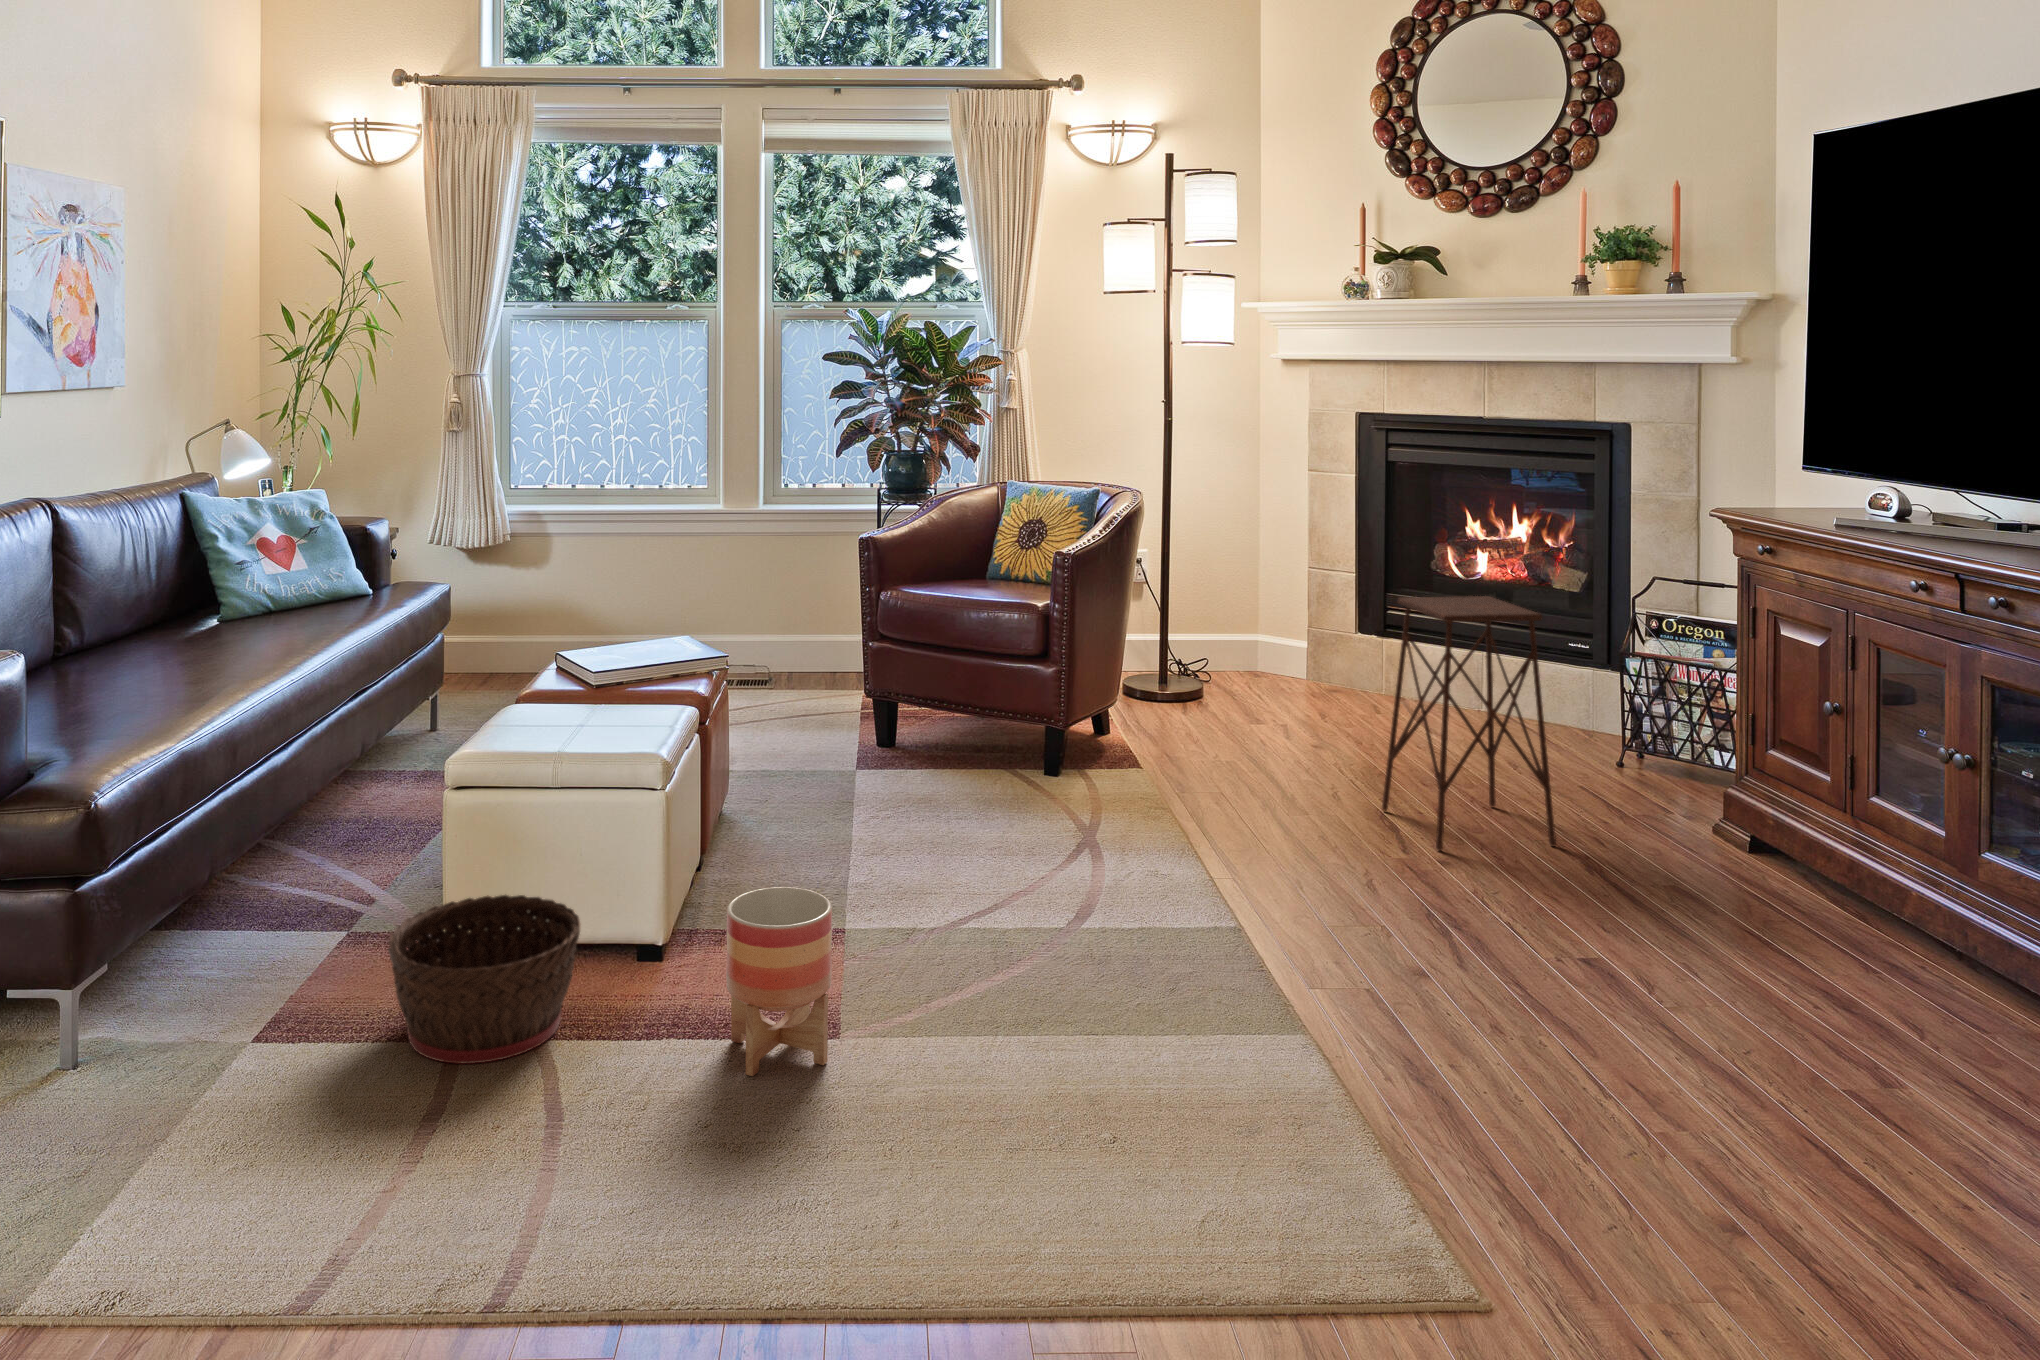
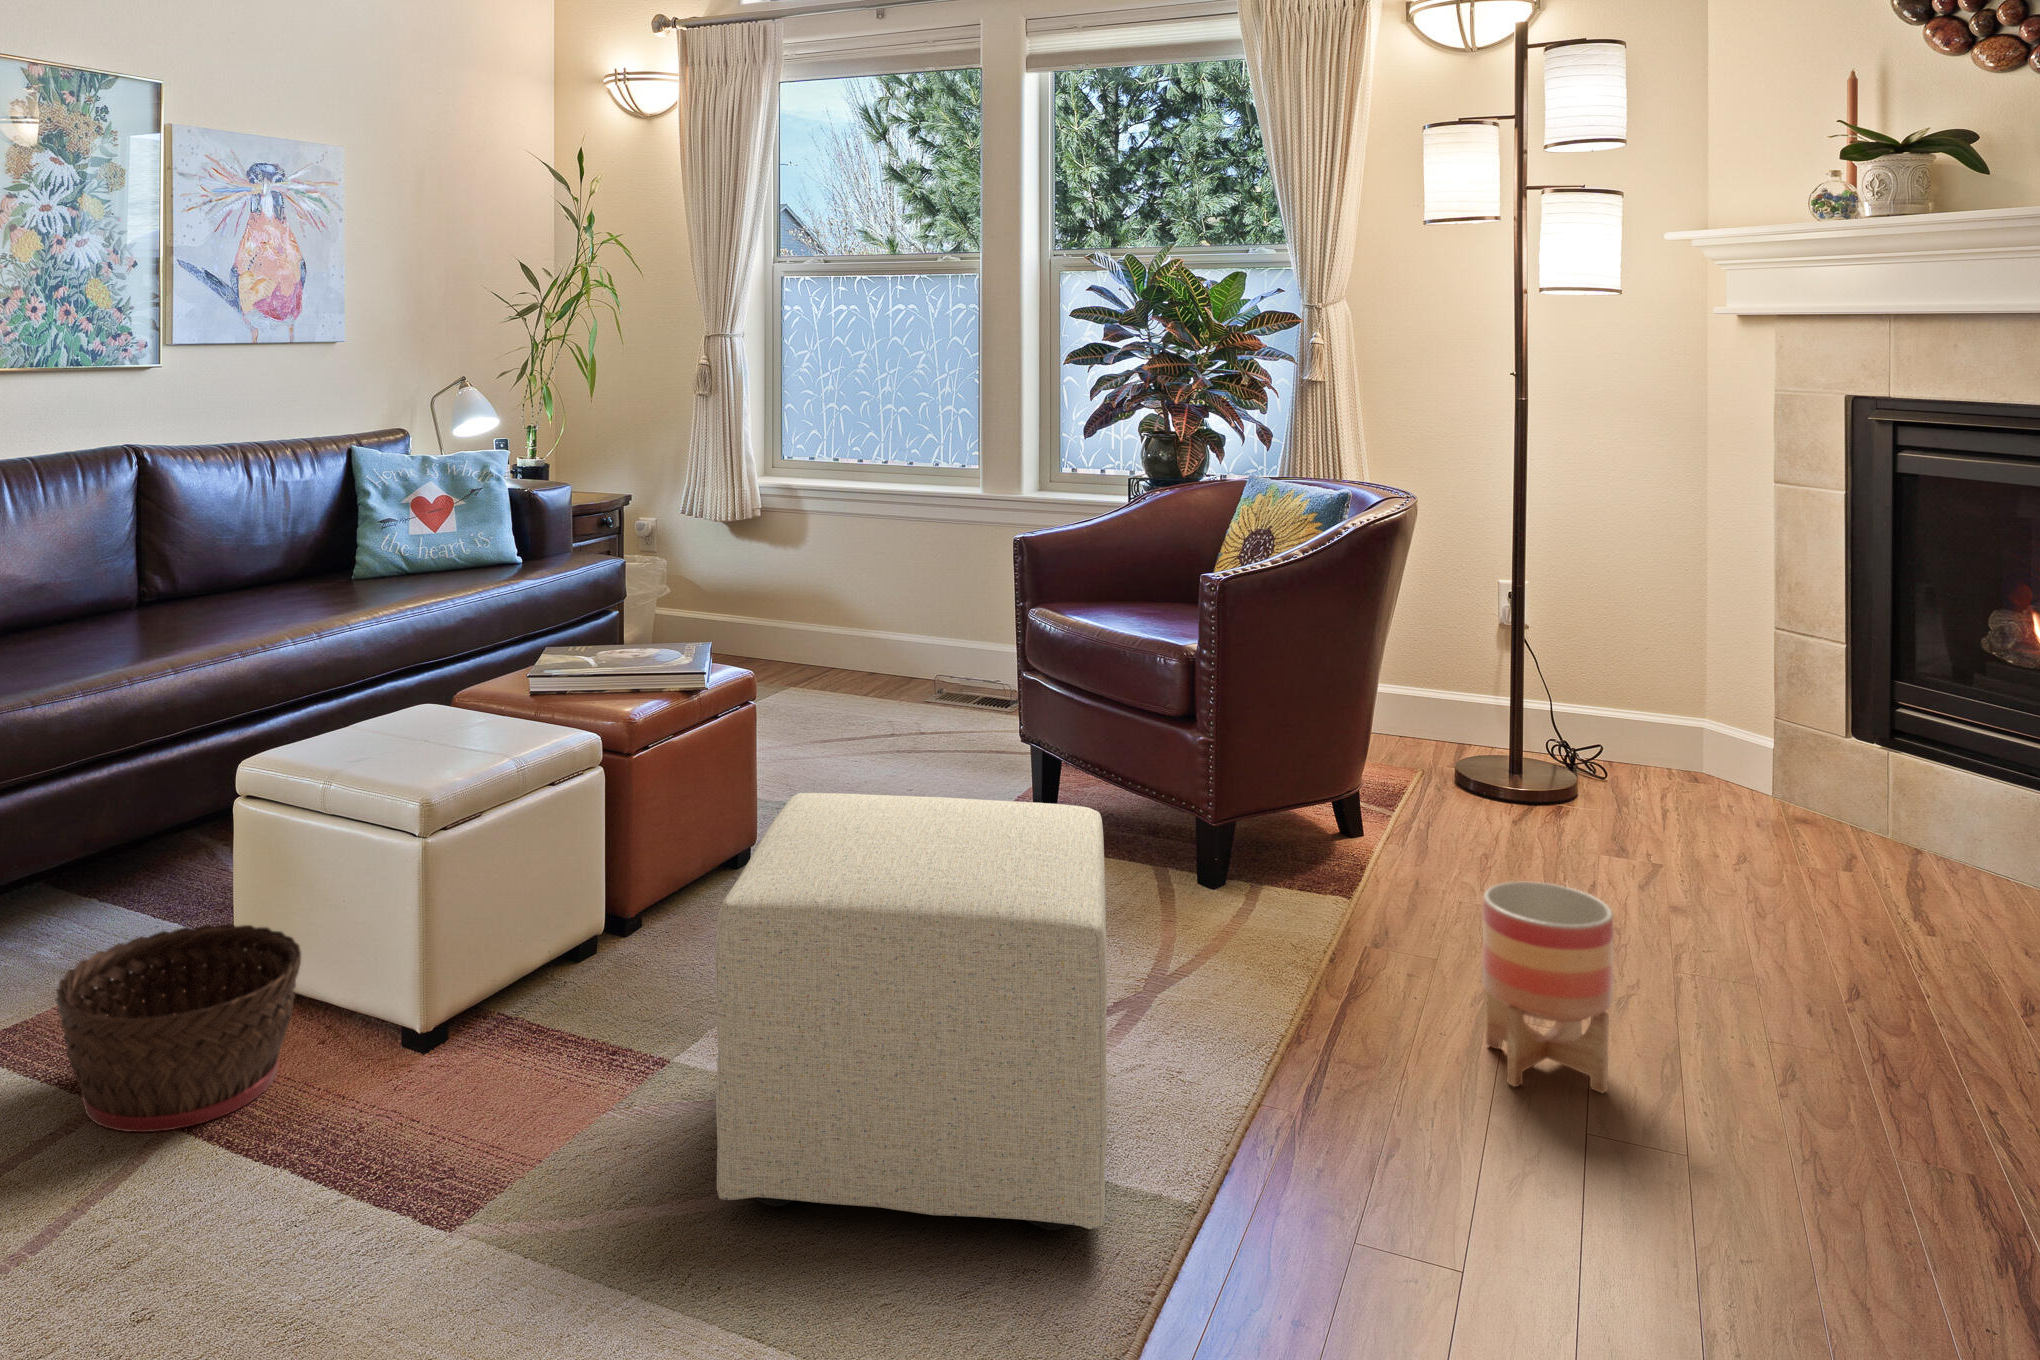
side table: present [1382,596,1556,851] -> none [1686,683,1977,1160]
ottoman: none [904,713,1216,995] -> present [715,793,1107,1230]
planter: present [726,887,832,1076] -> present [1482,882,1613,1093]

